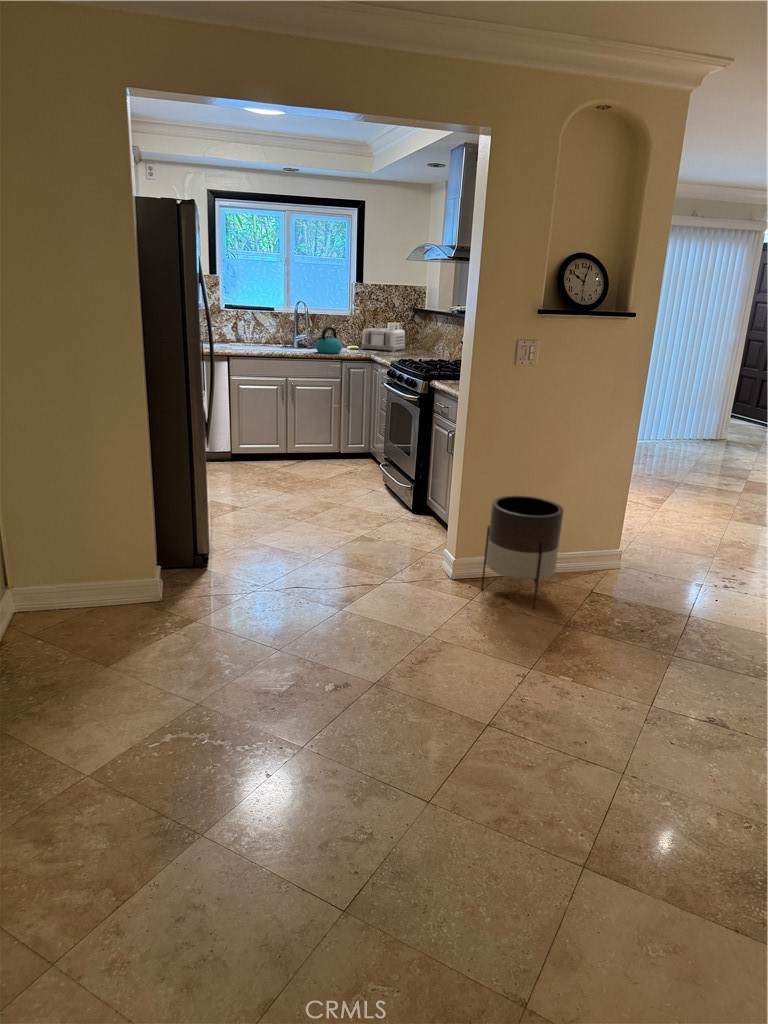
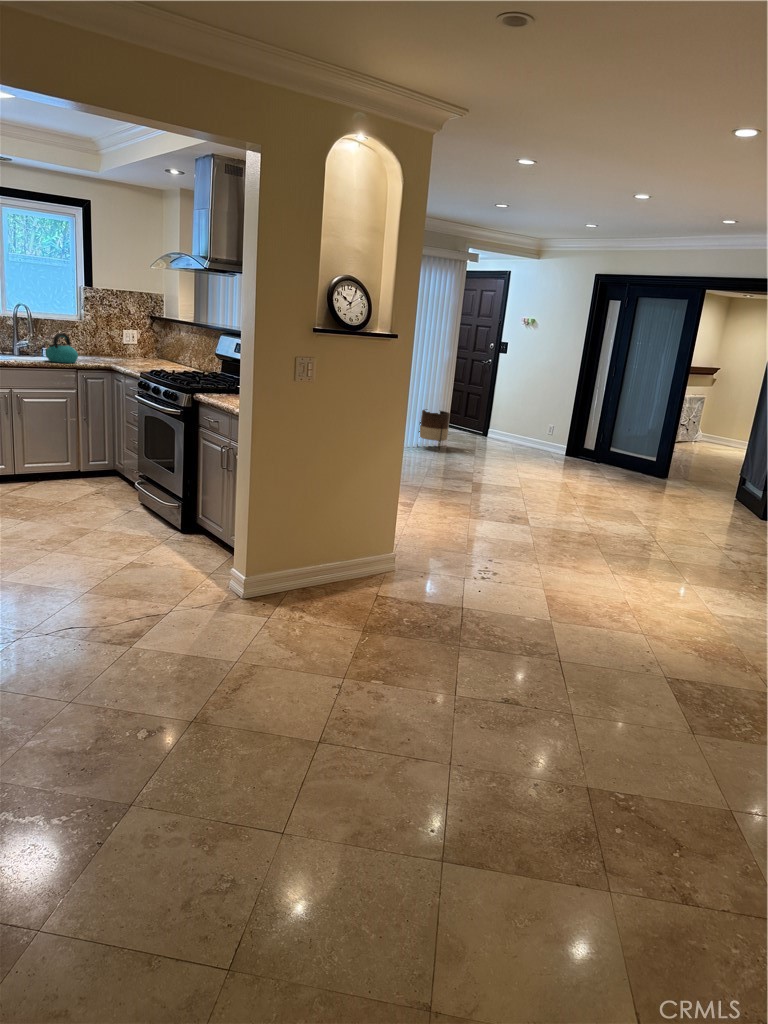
toaster: present [361,328,405,352] -> none [97,336,146,362]
planter: present [481,496,563,609] -> present [417,409,450,451]

